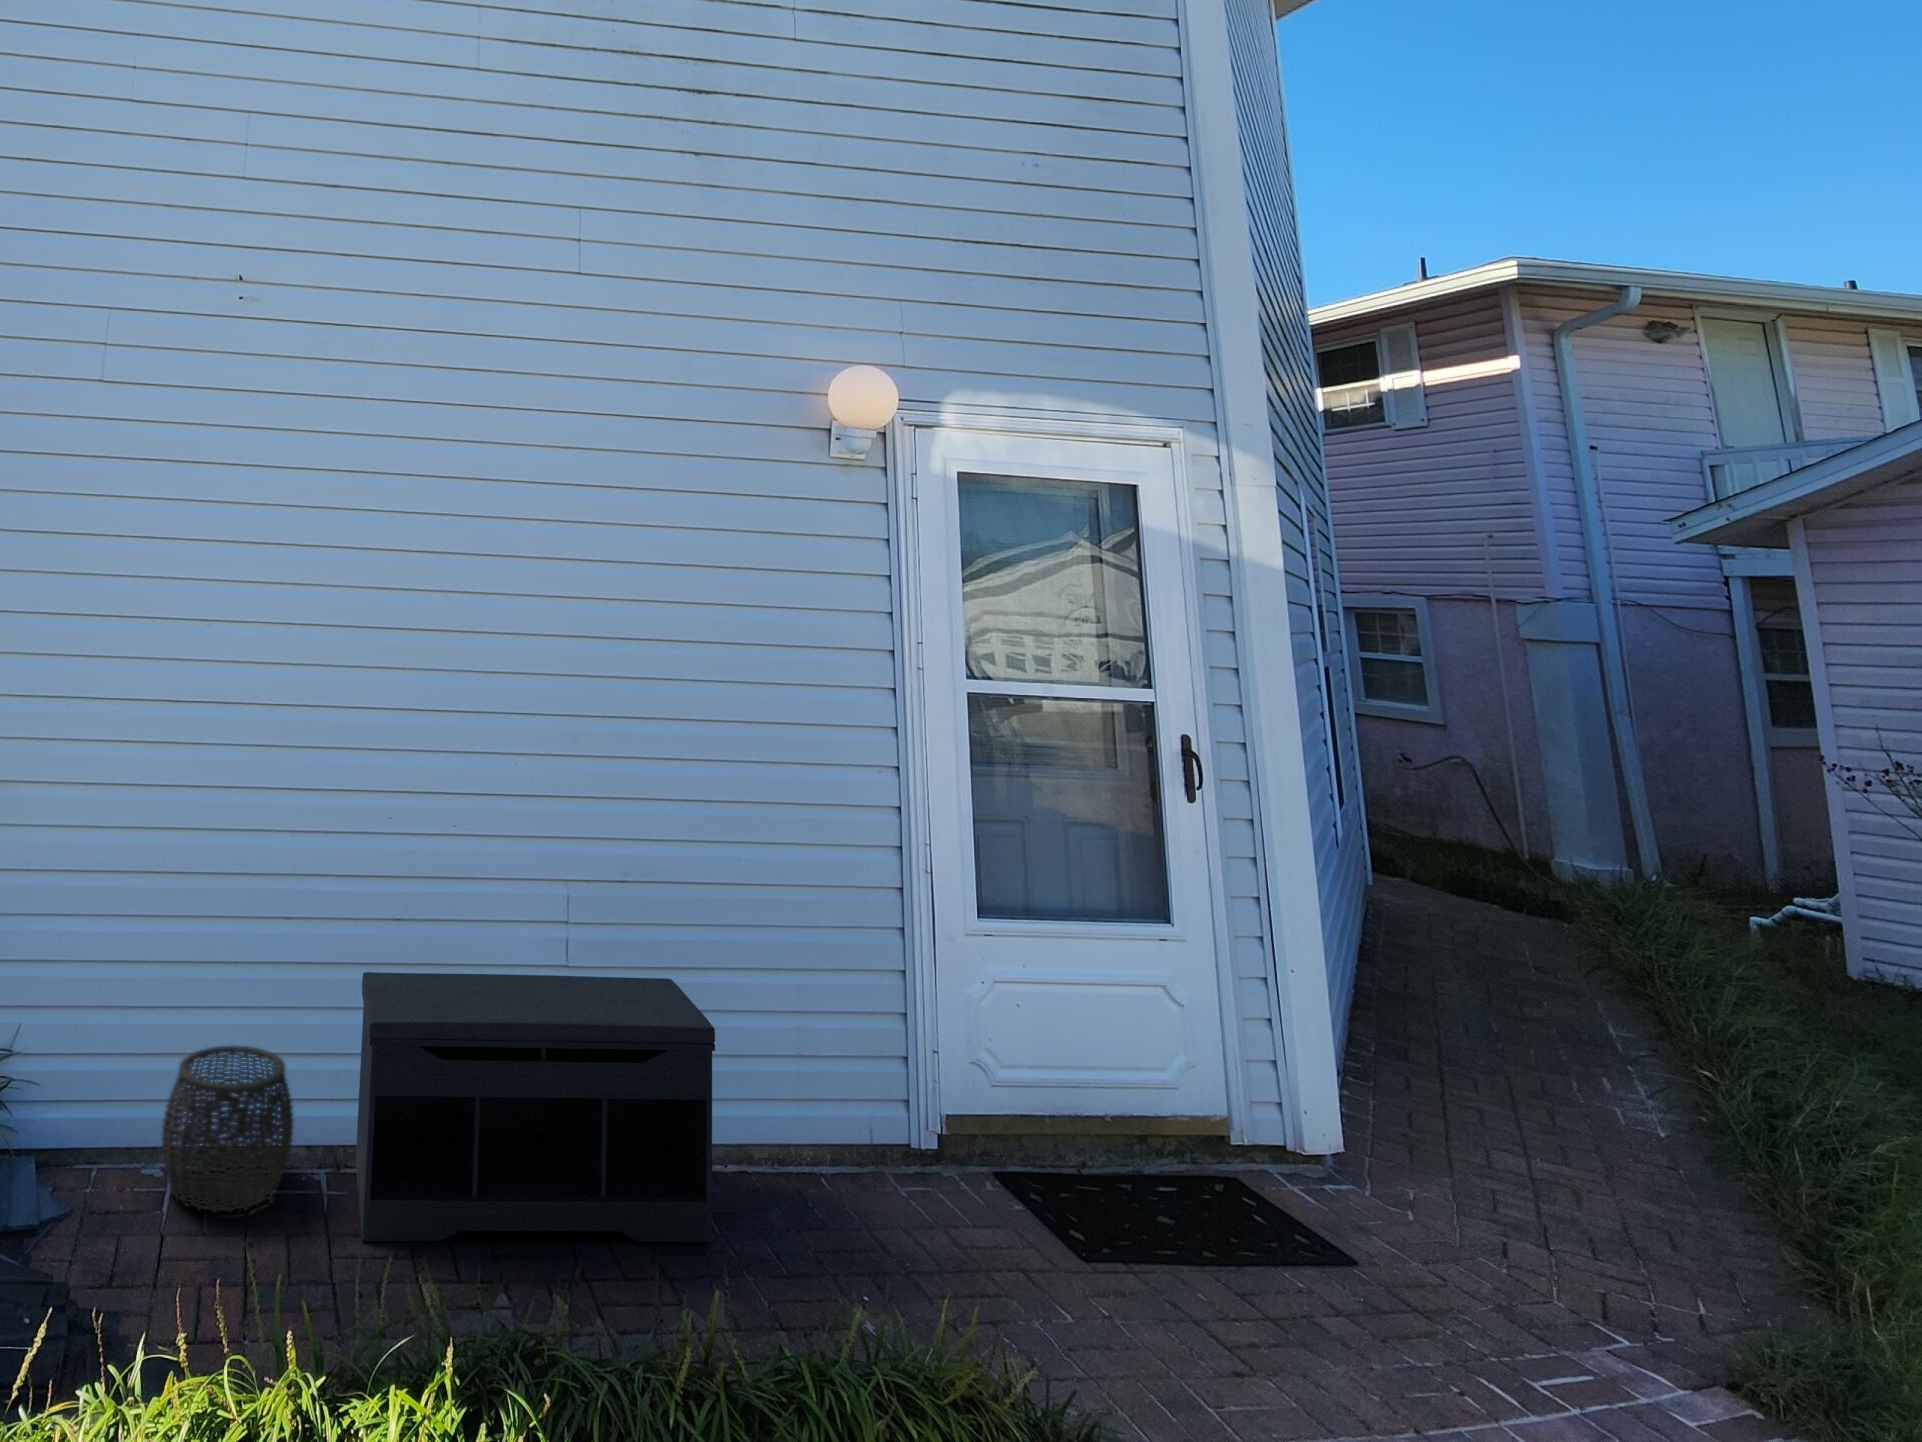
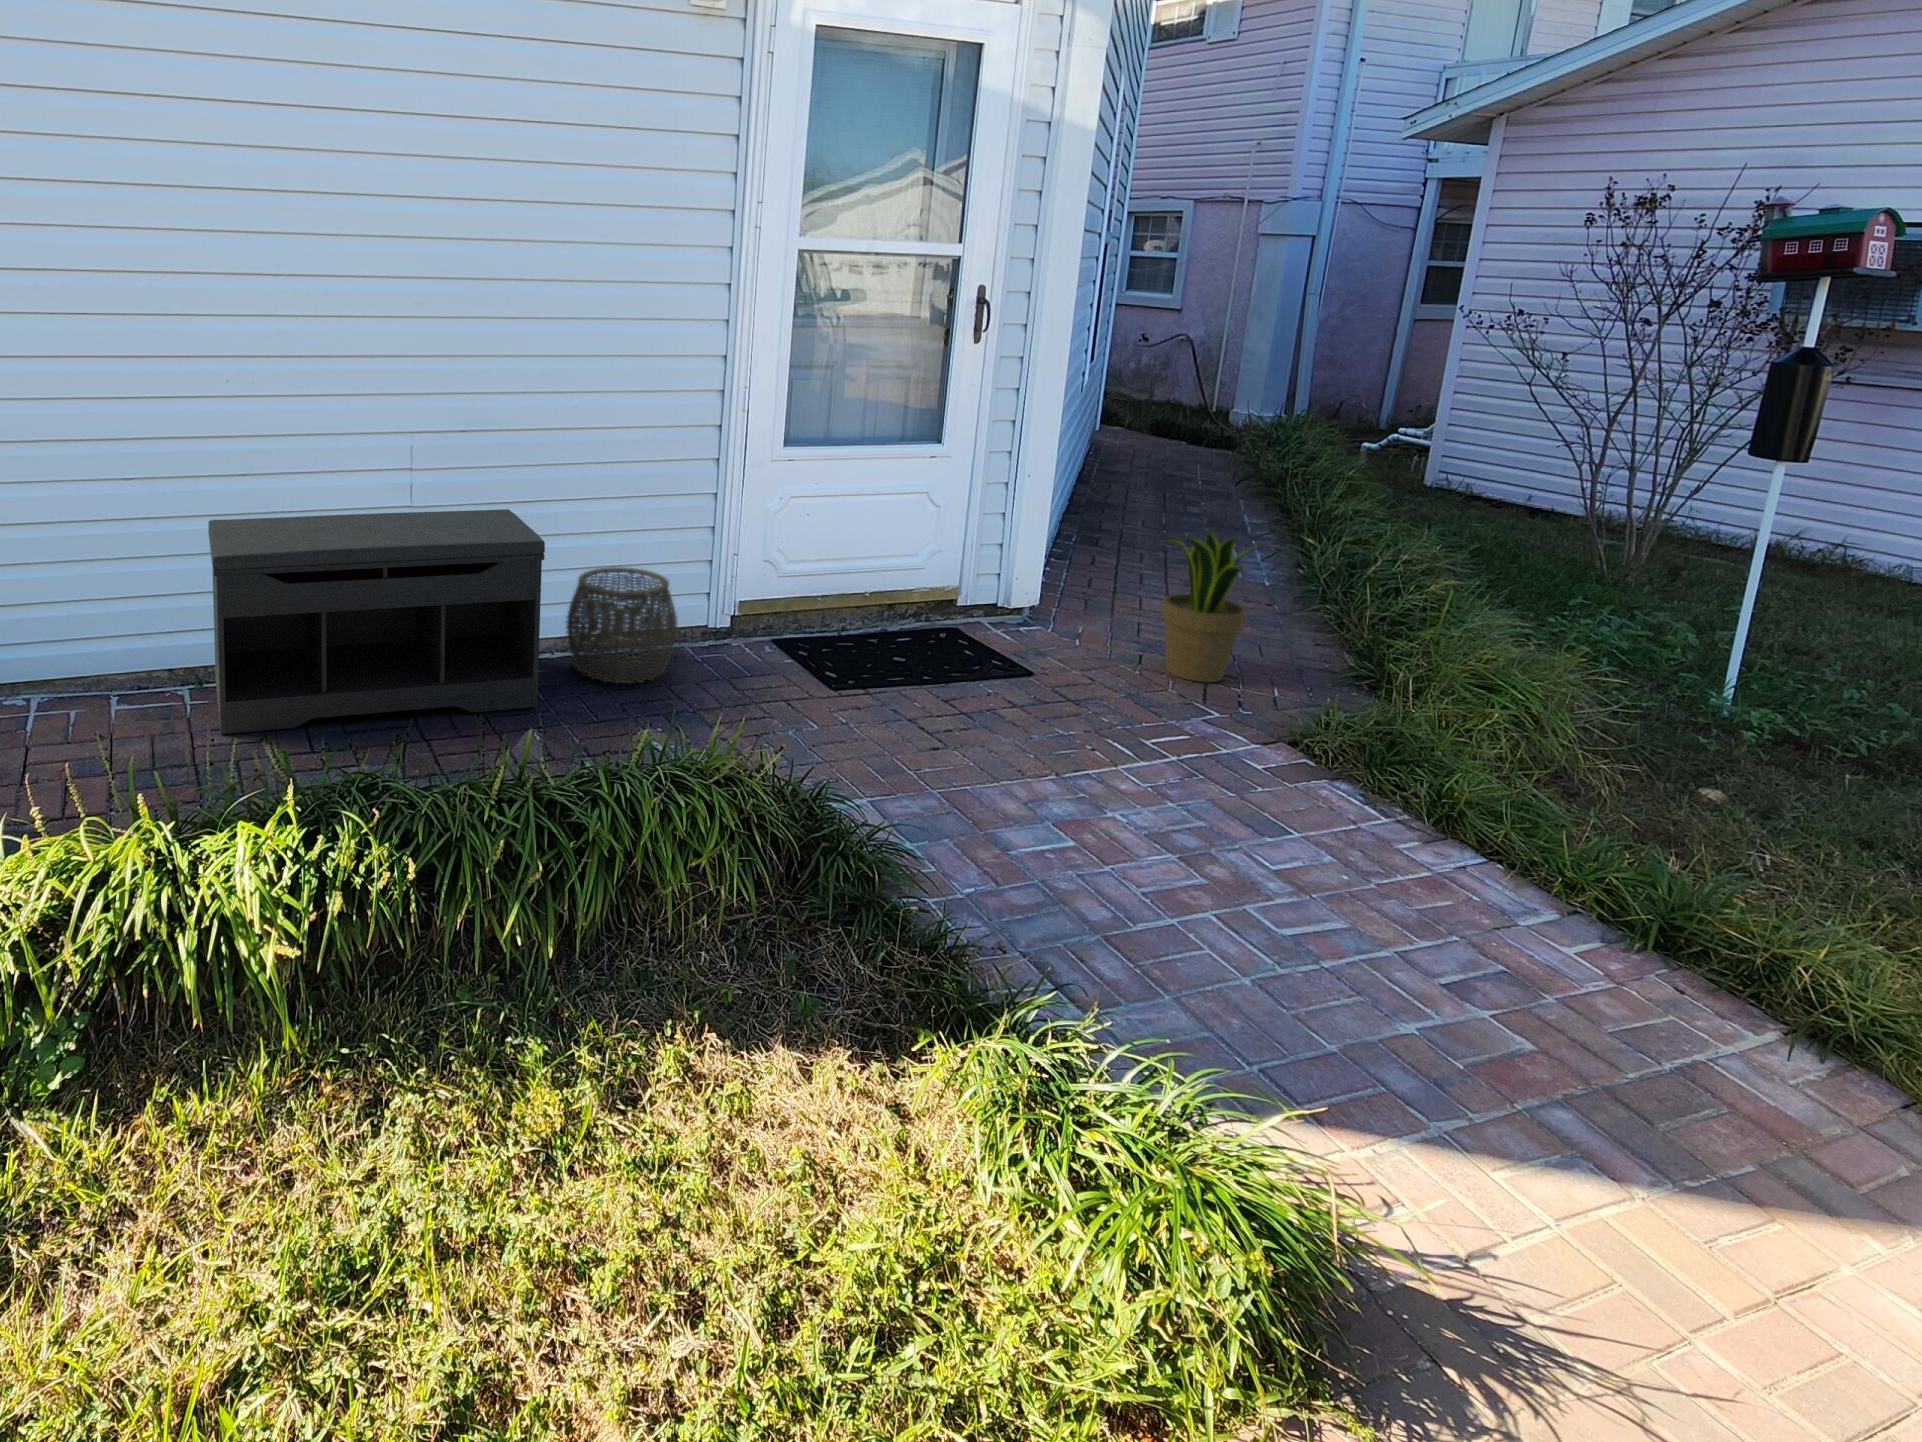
woven basket: present [161,1046,294,1212] -> present [566,567,677,683]
potted plant: none [1483,1069,1638,1301] -> present [1161,531,1258,683]

